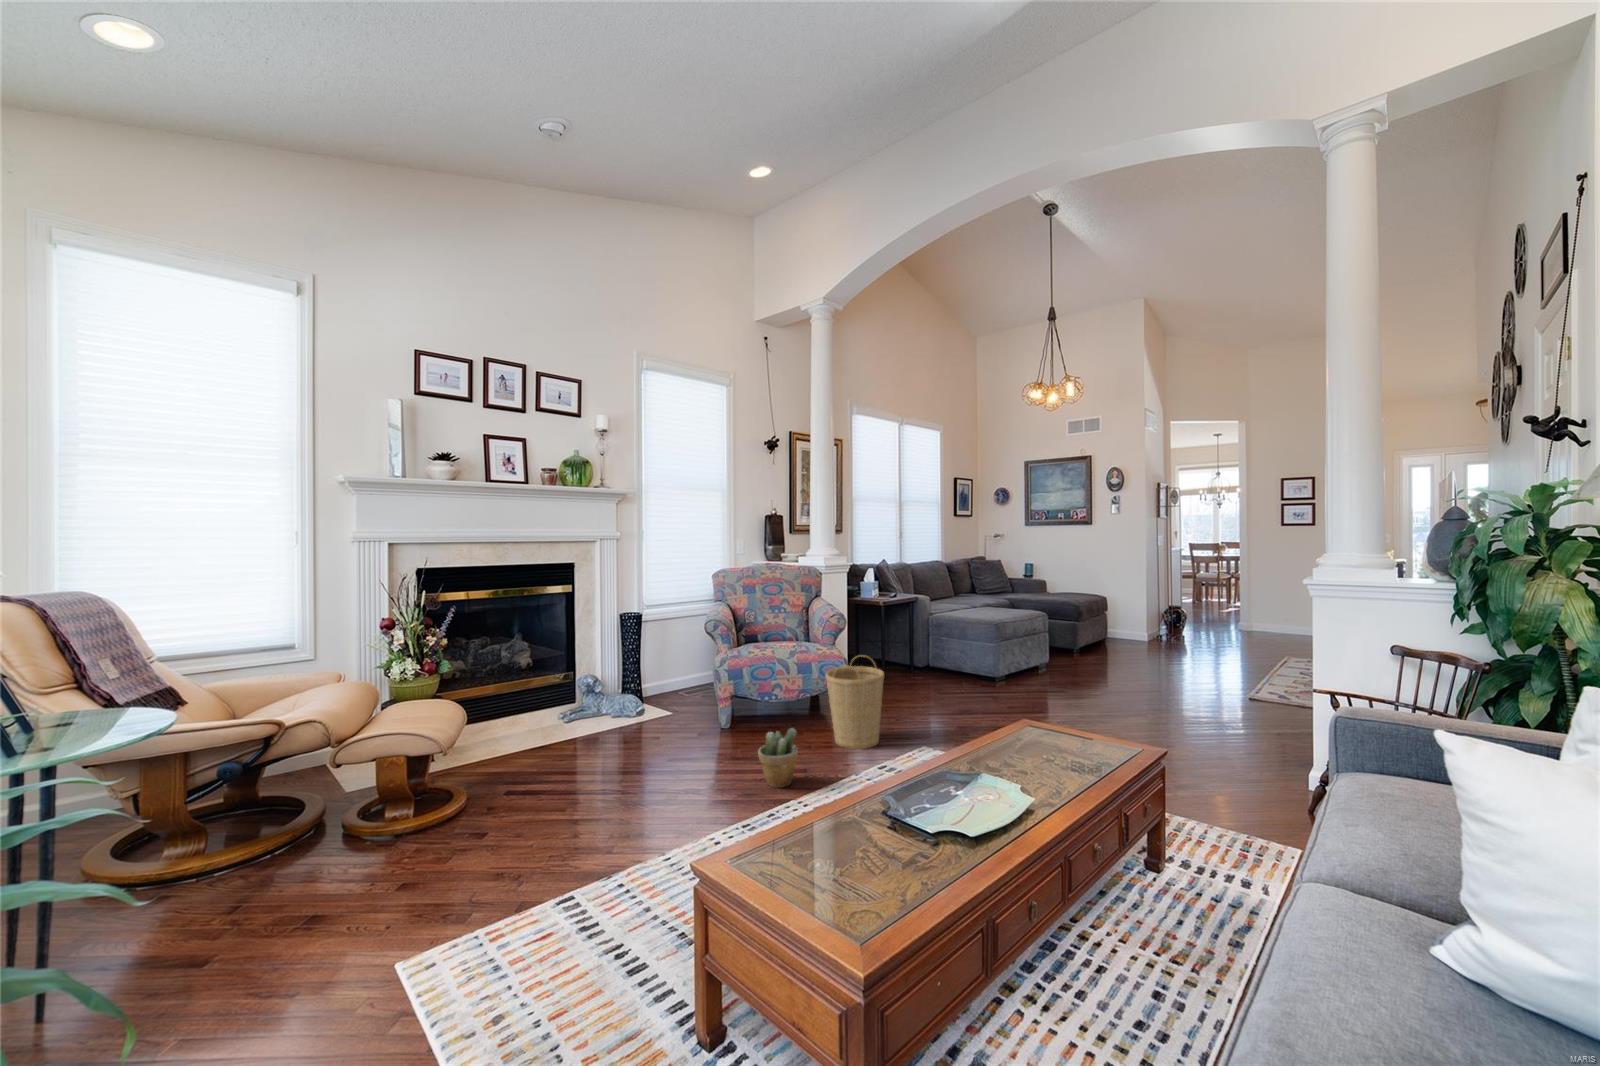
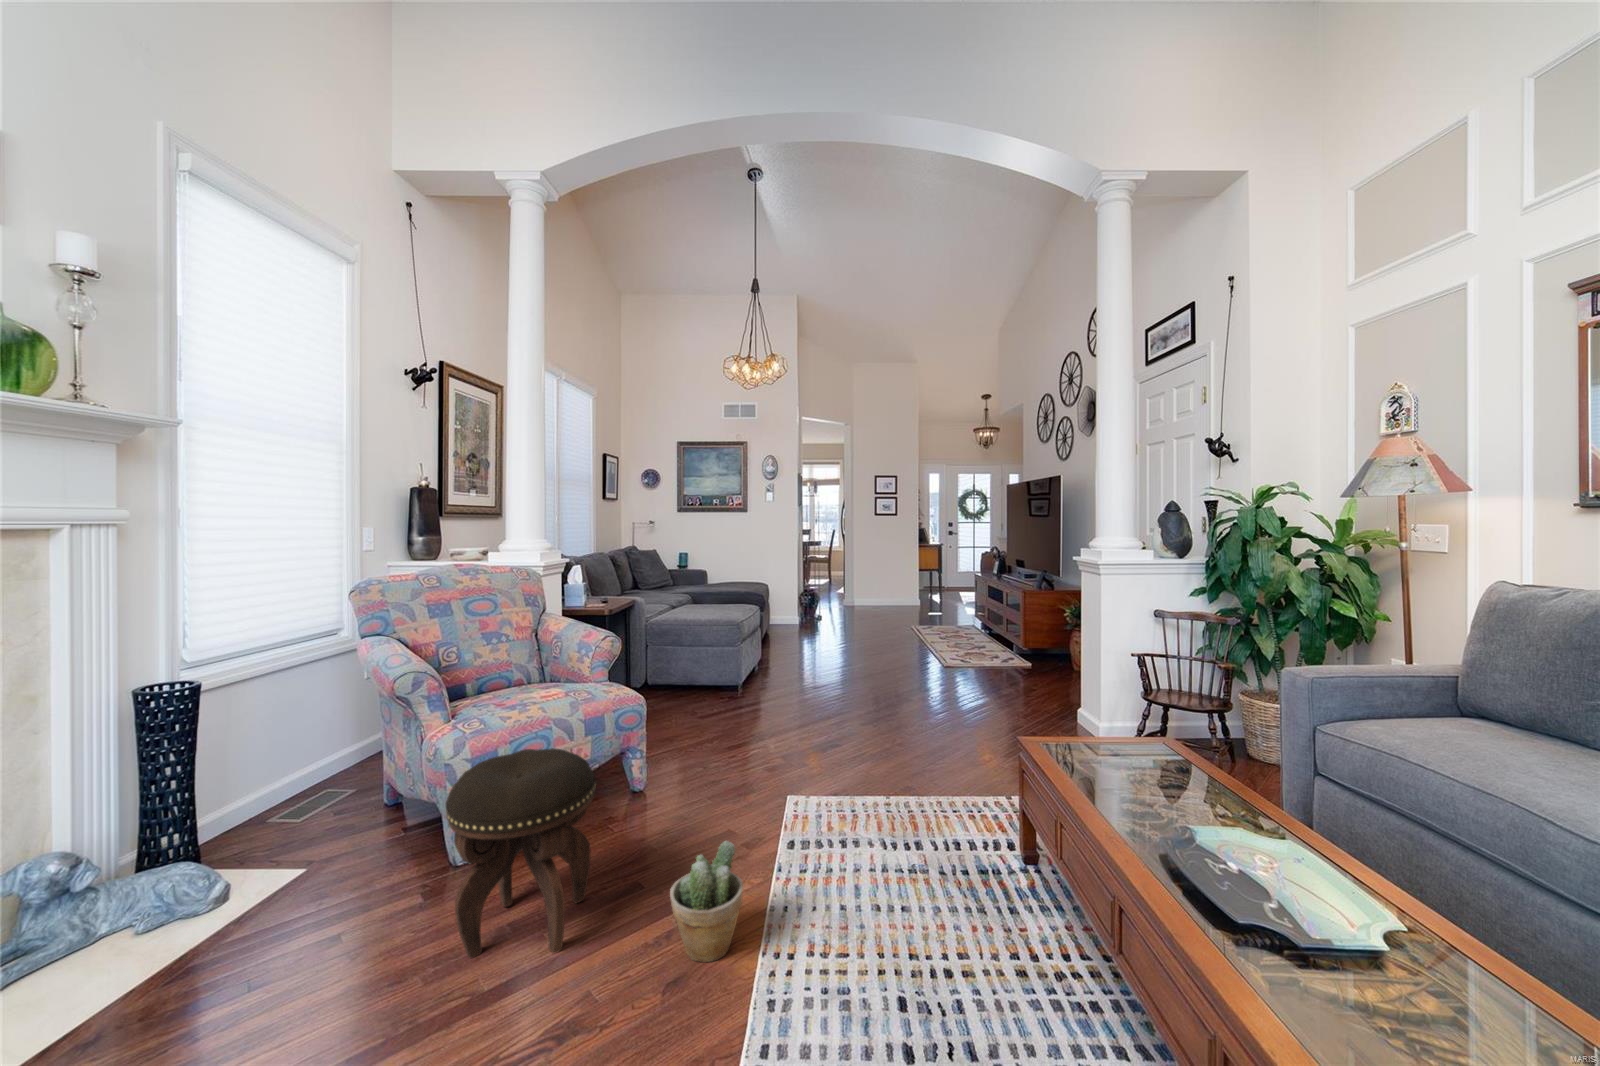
basket: present [826,655,884,749] -> none [664,688,753,836]
footstool: none [686,664,758,765] -> present [446,748,596,958]

